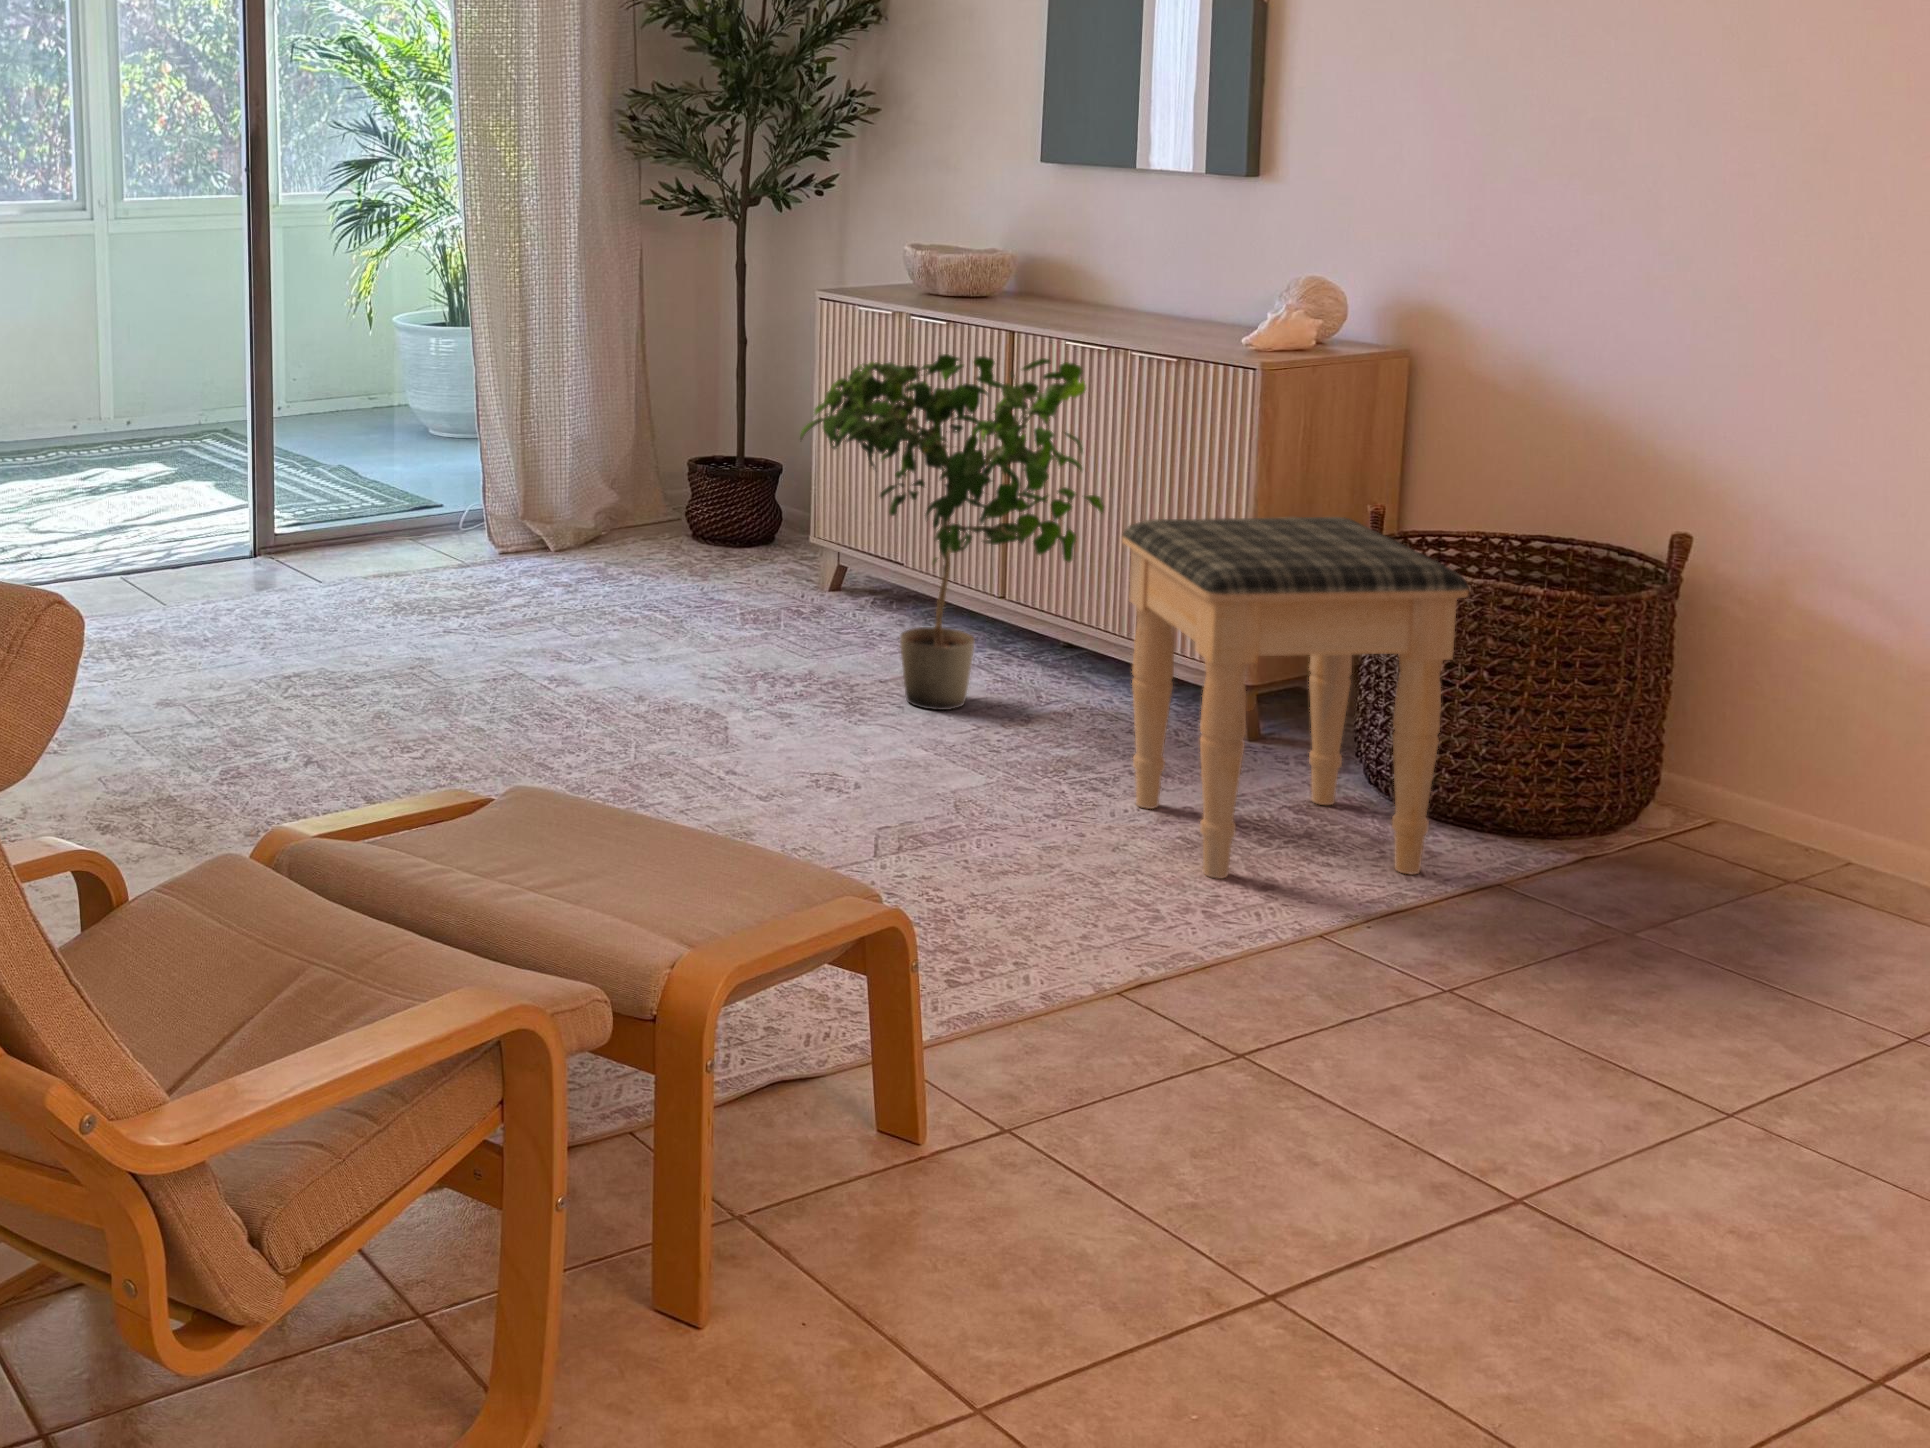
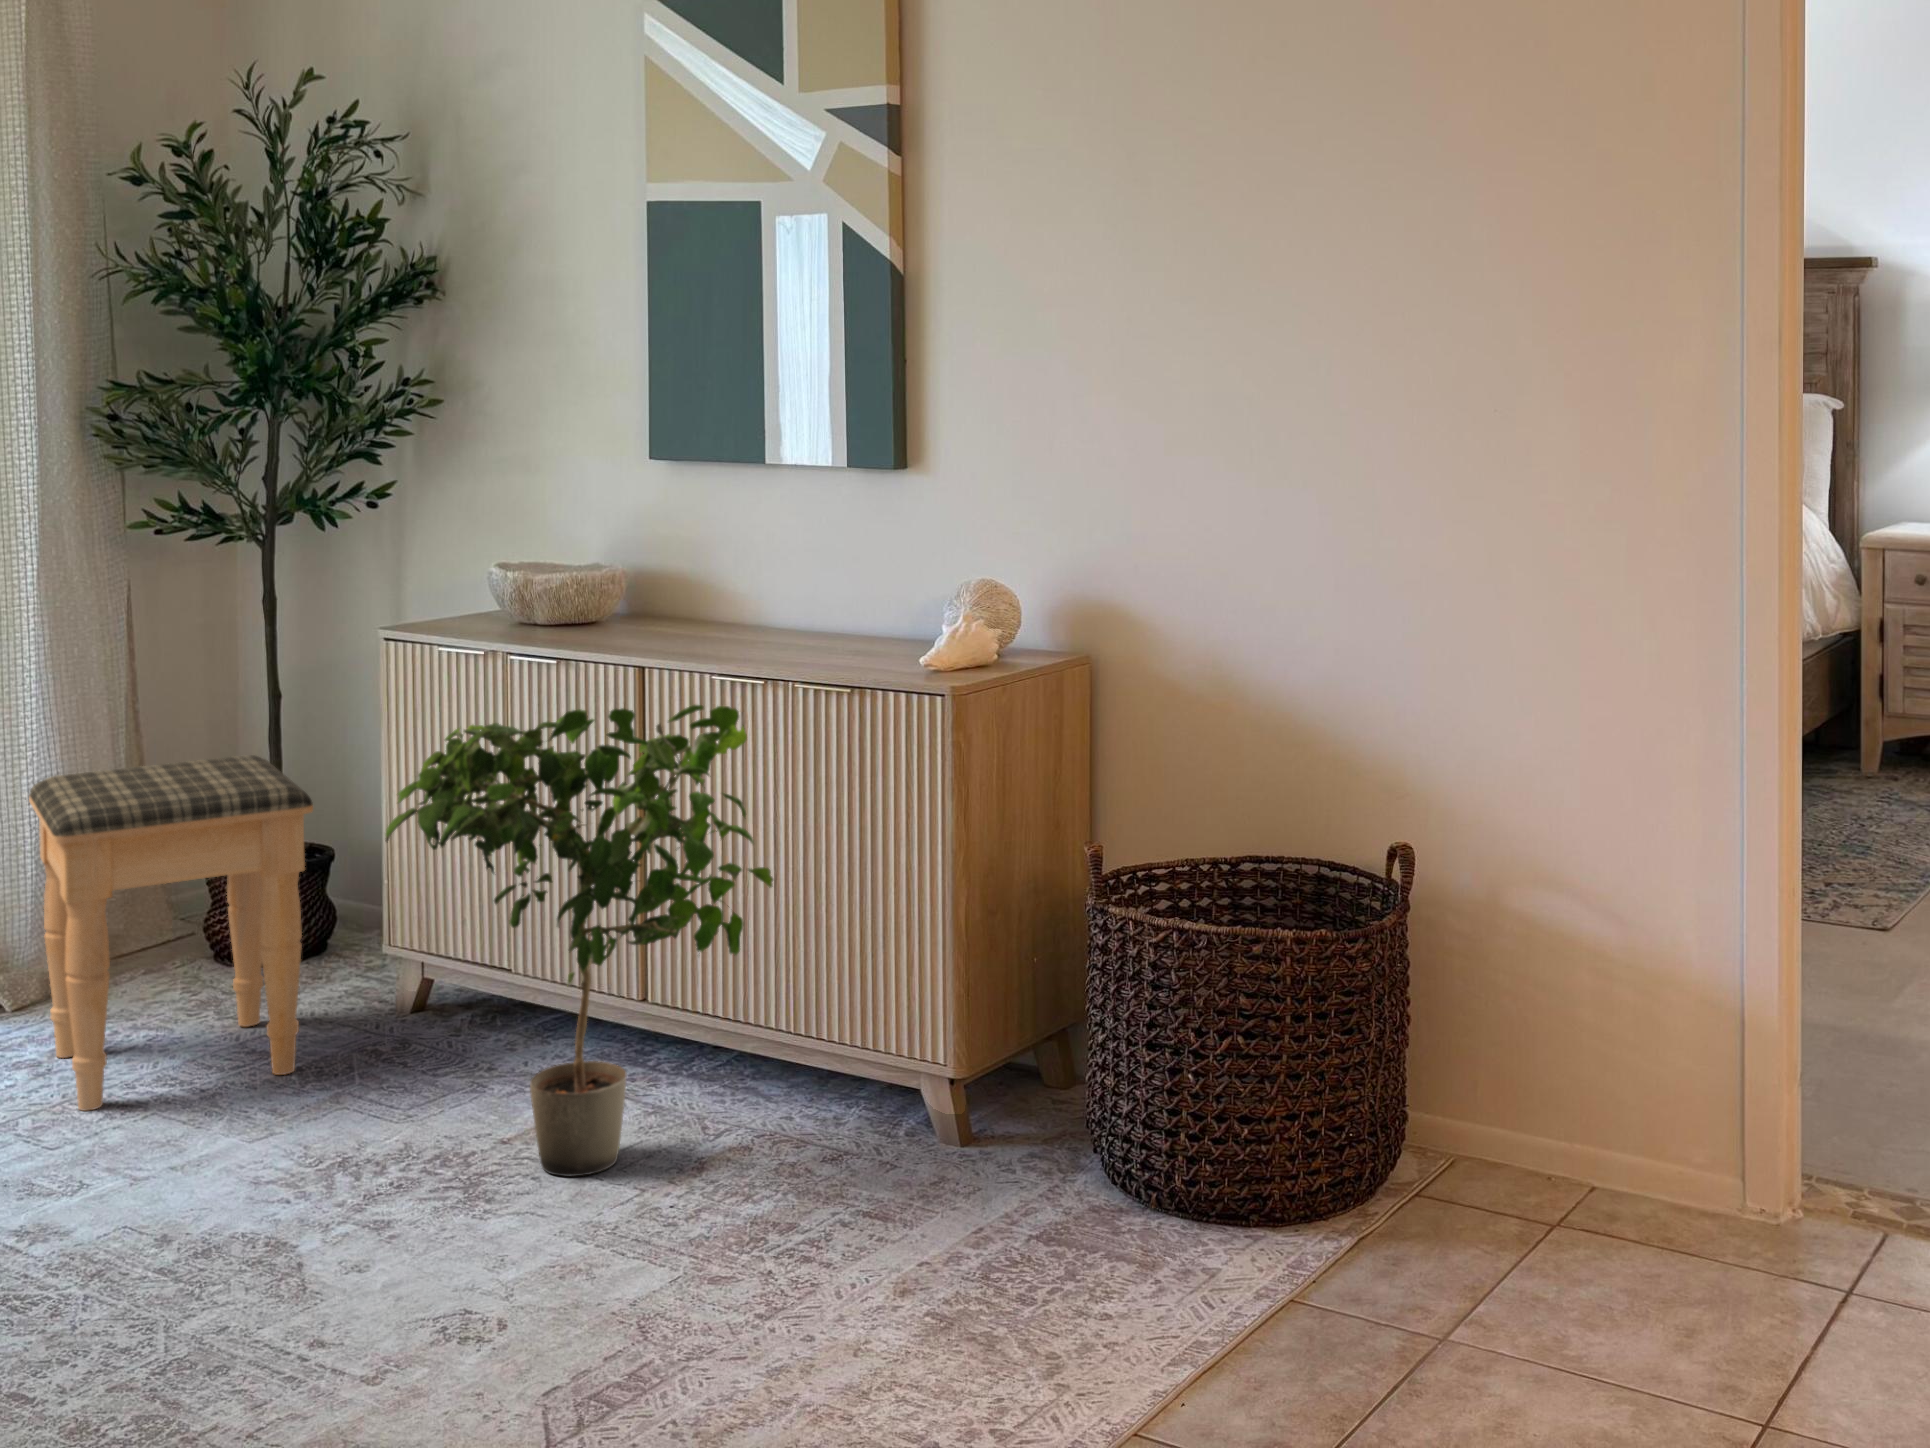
footstool: present [1122,517,1468,879] -> present [29,755,313,1111]

